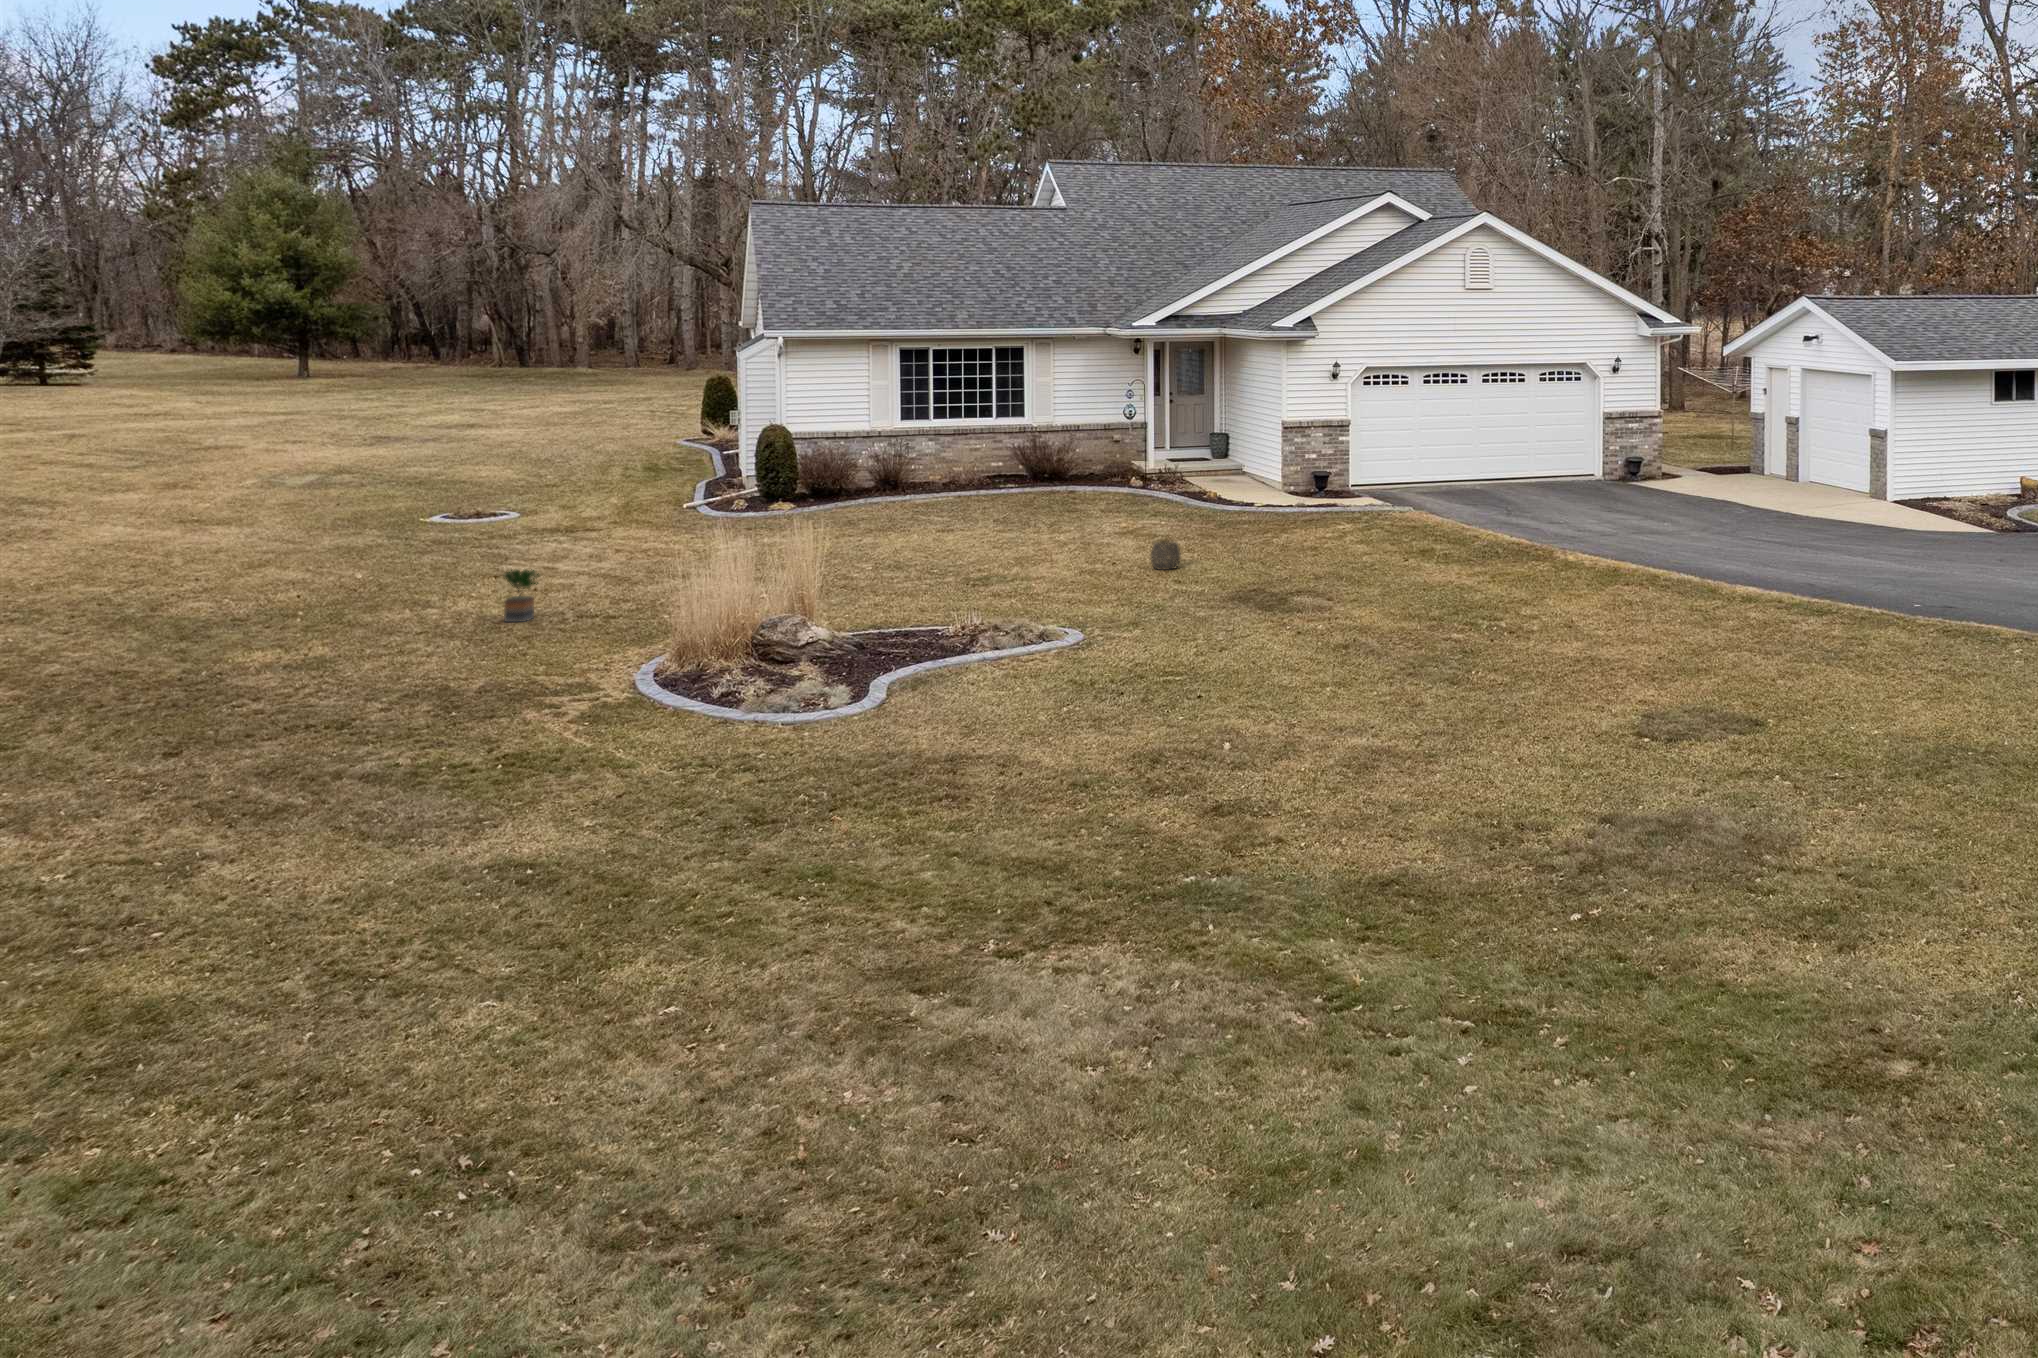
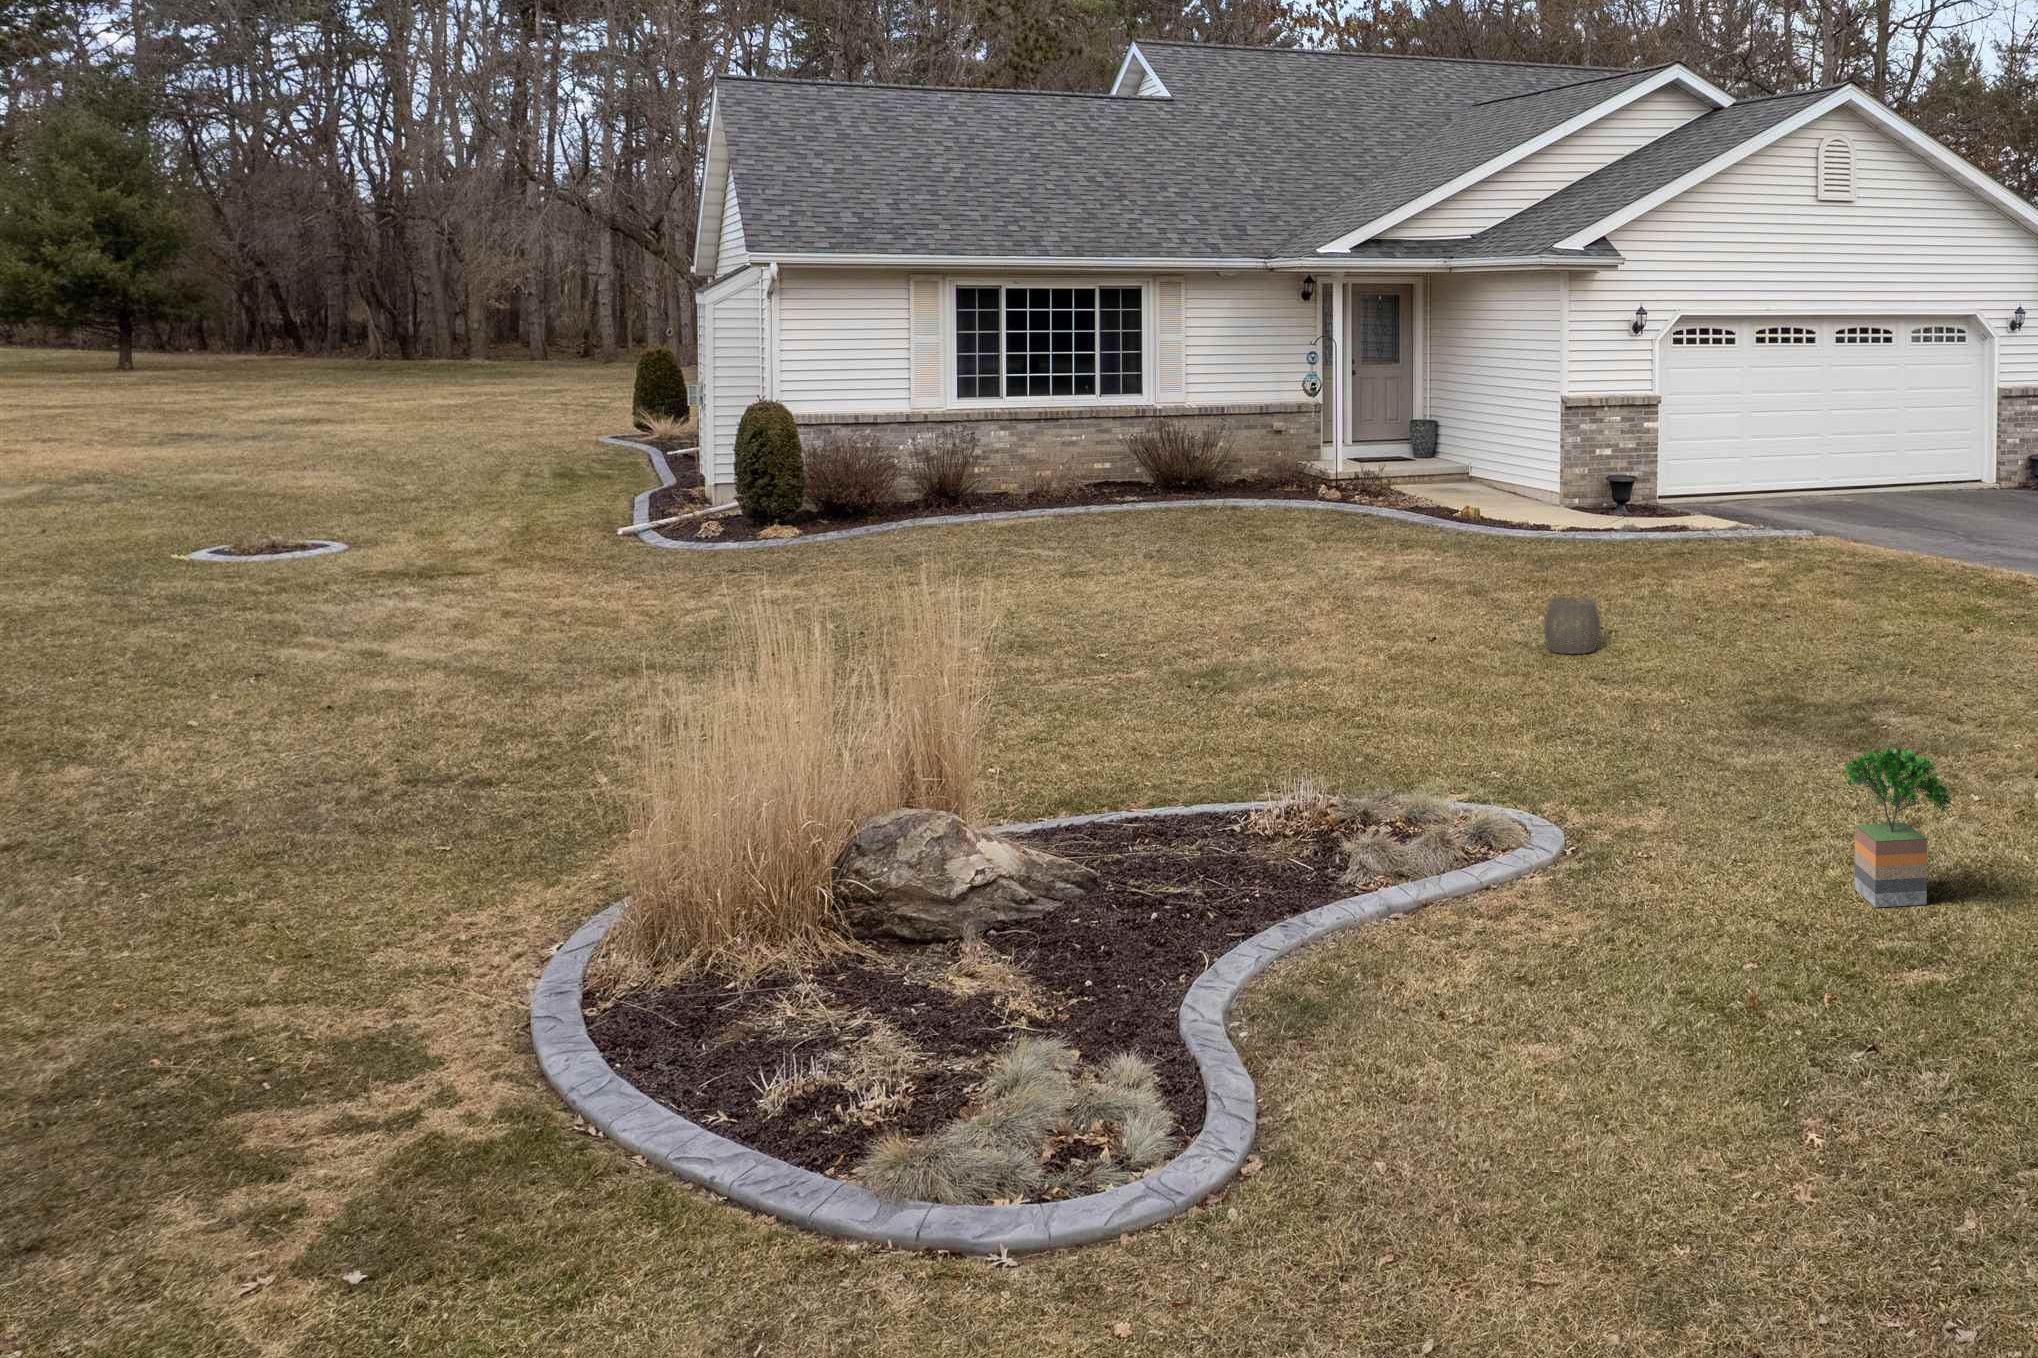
potted tree: present [504,569,539,622] -> present [1844,747,1951,907]

